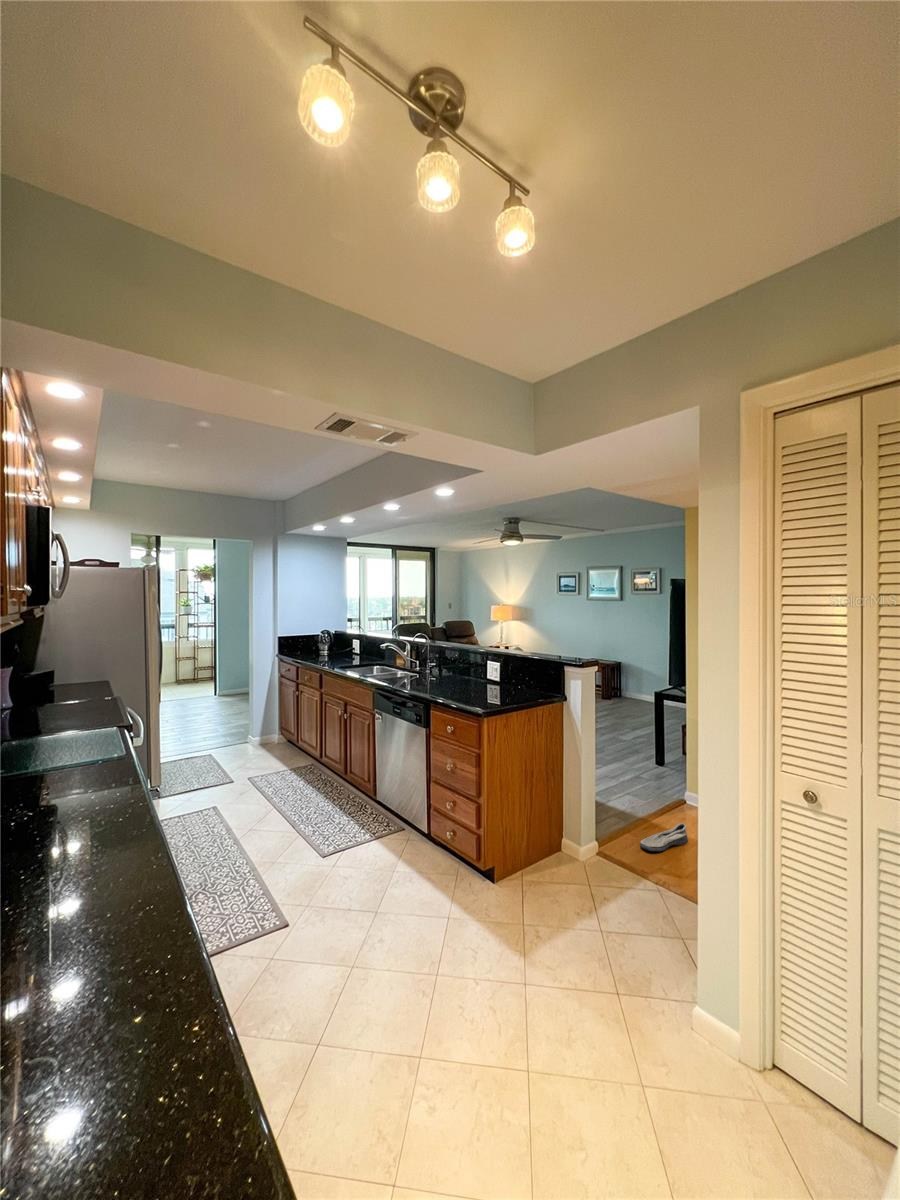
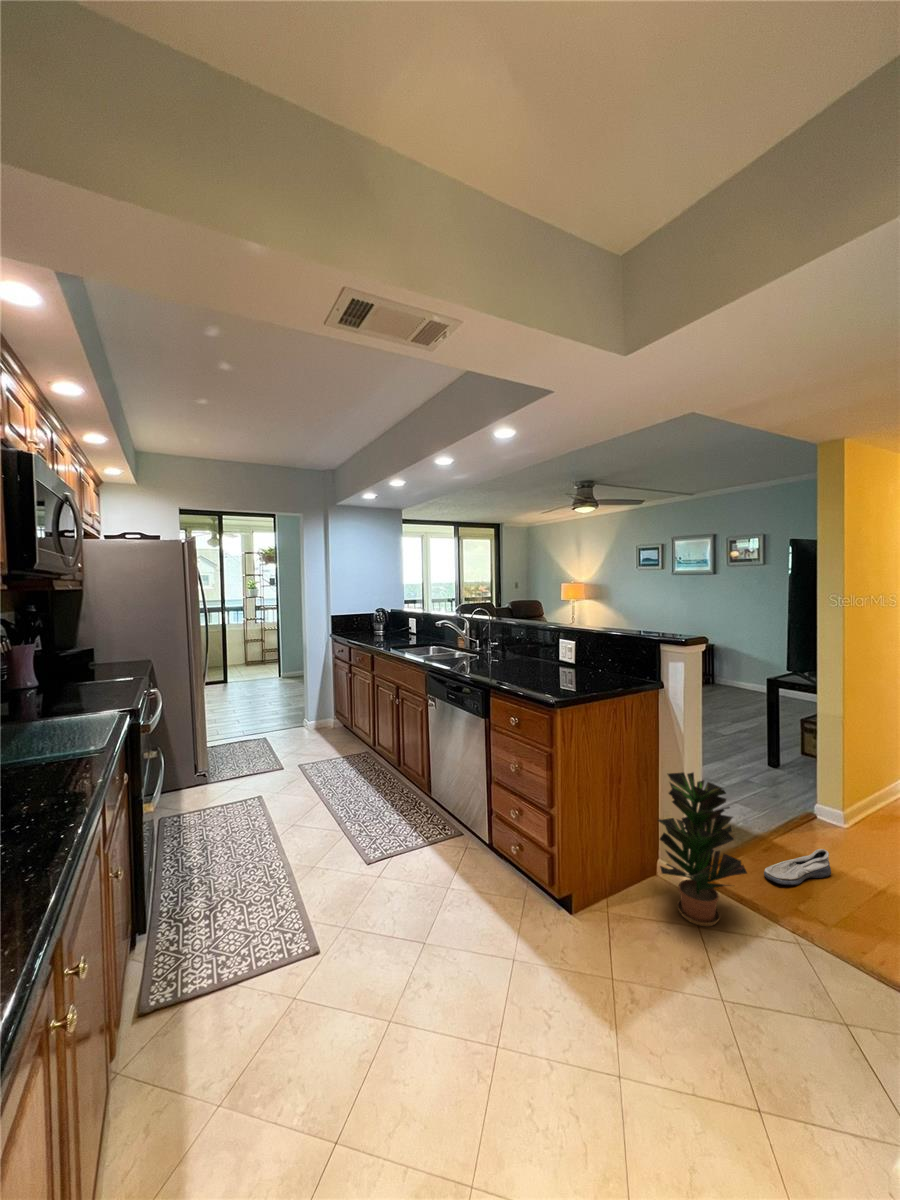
potted plant: none [560,766,624,884] -> present [658,772,747,926]

